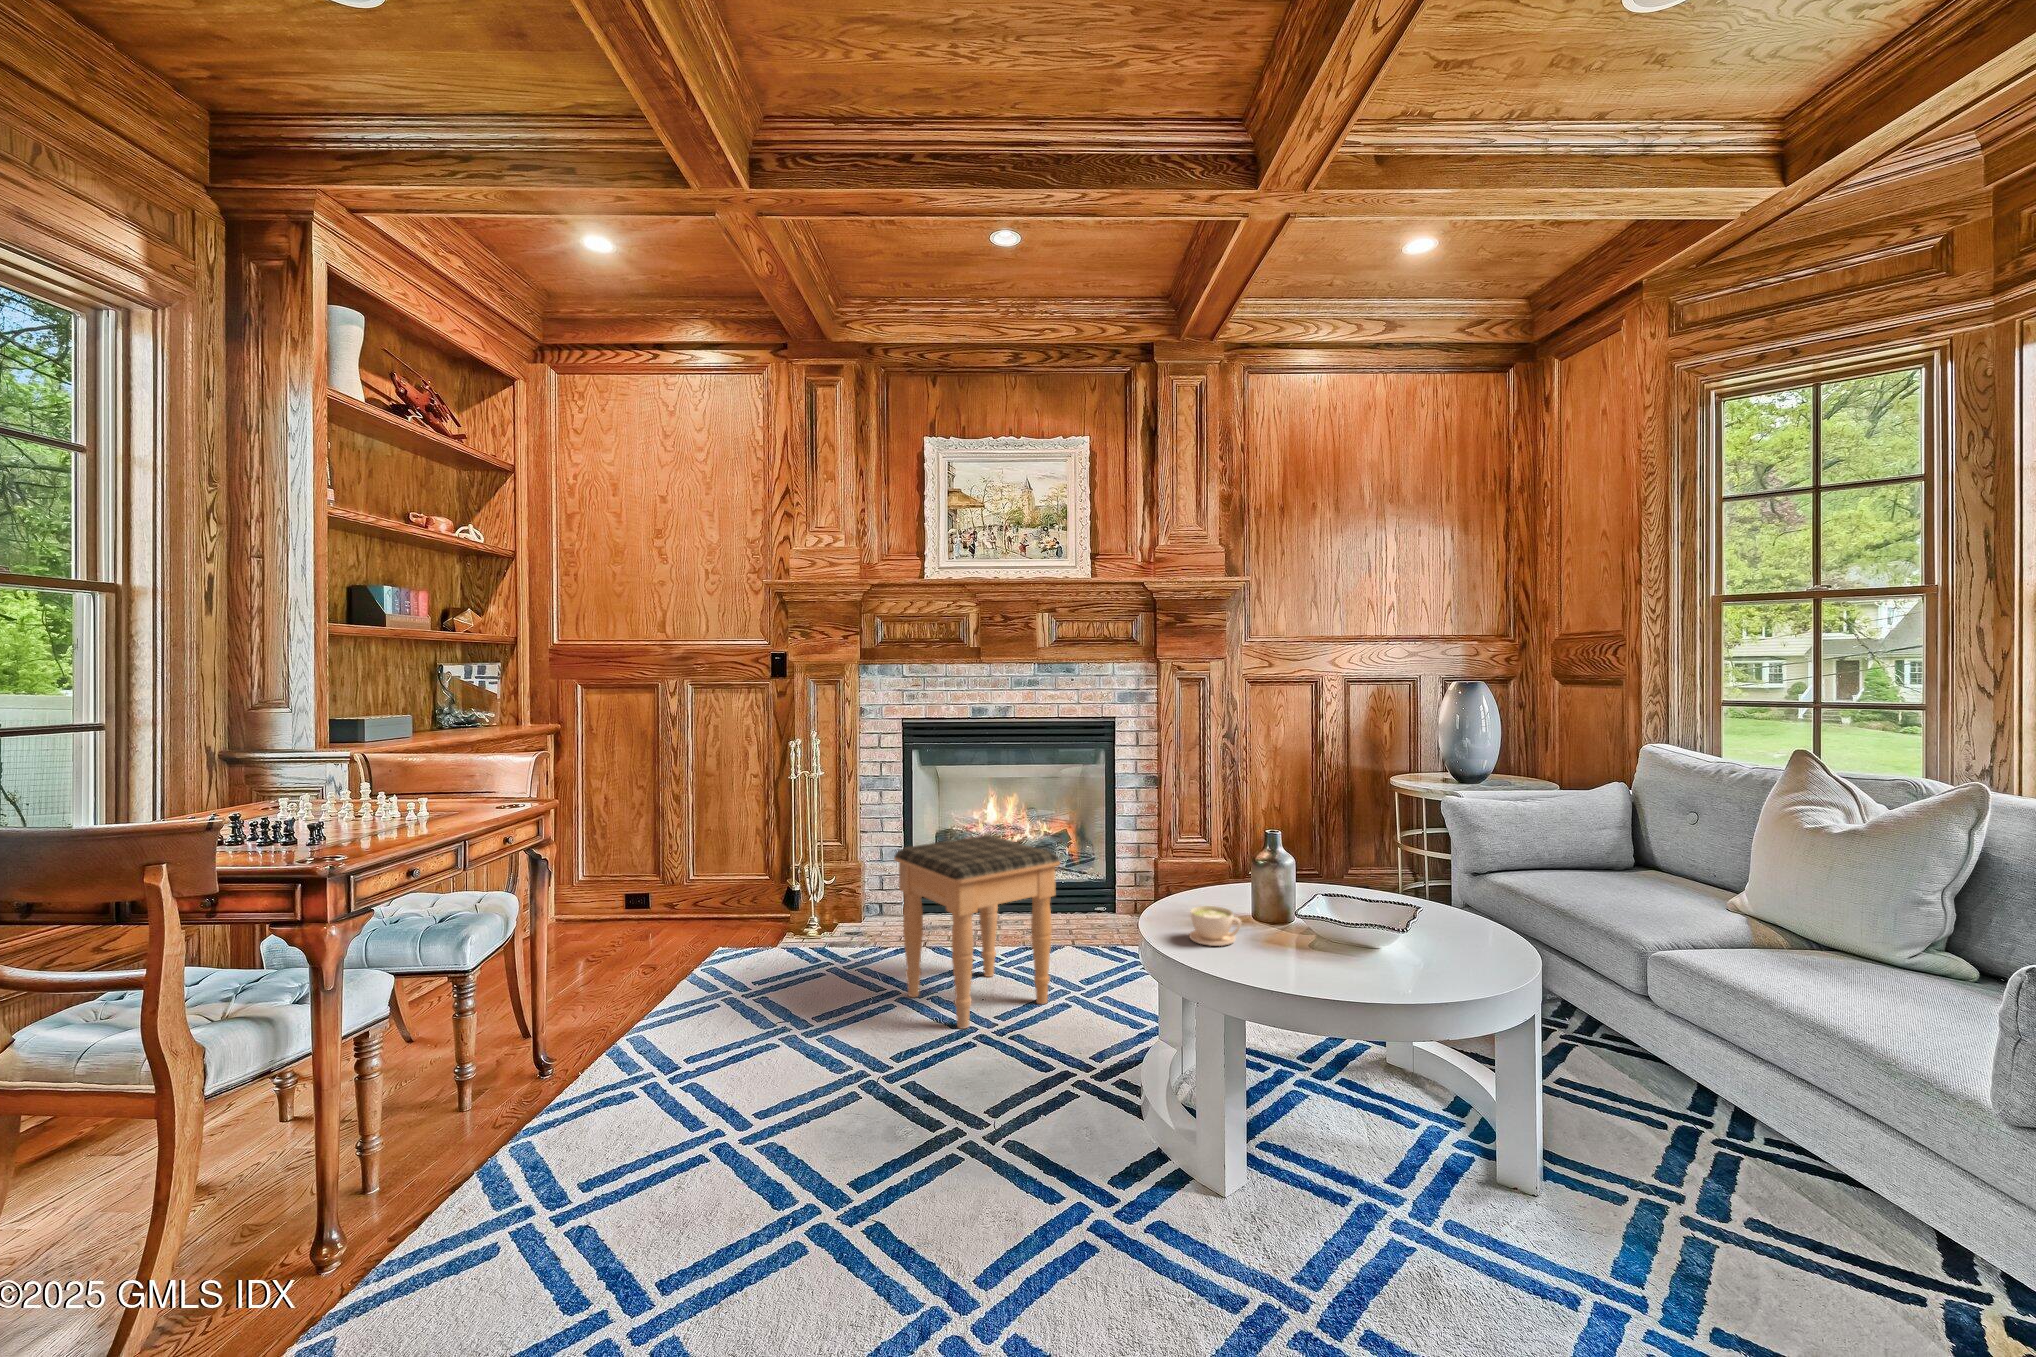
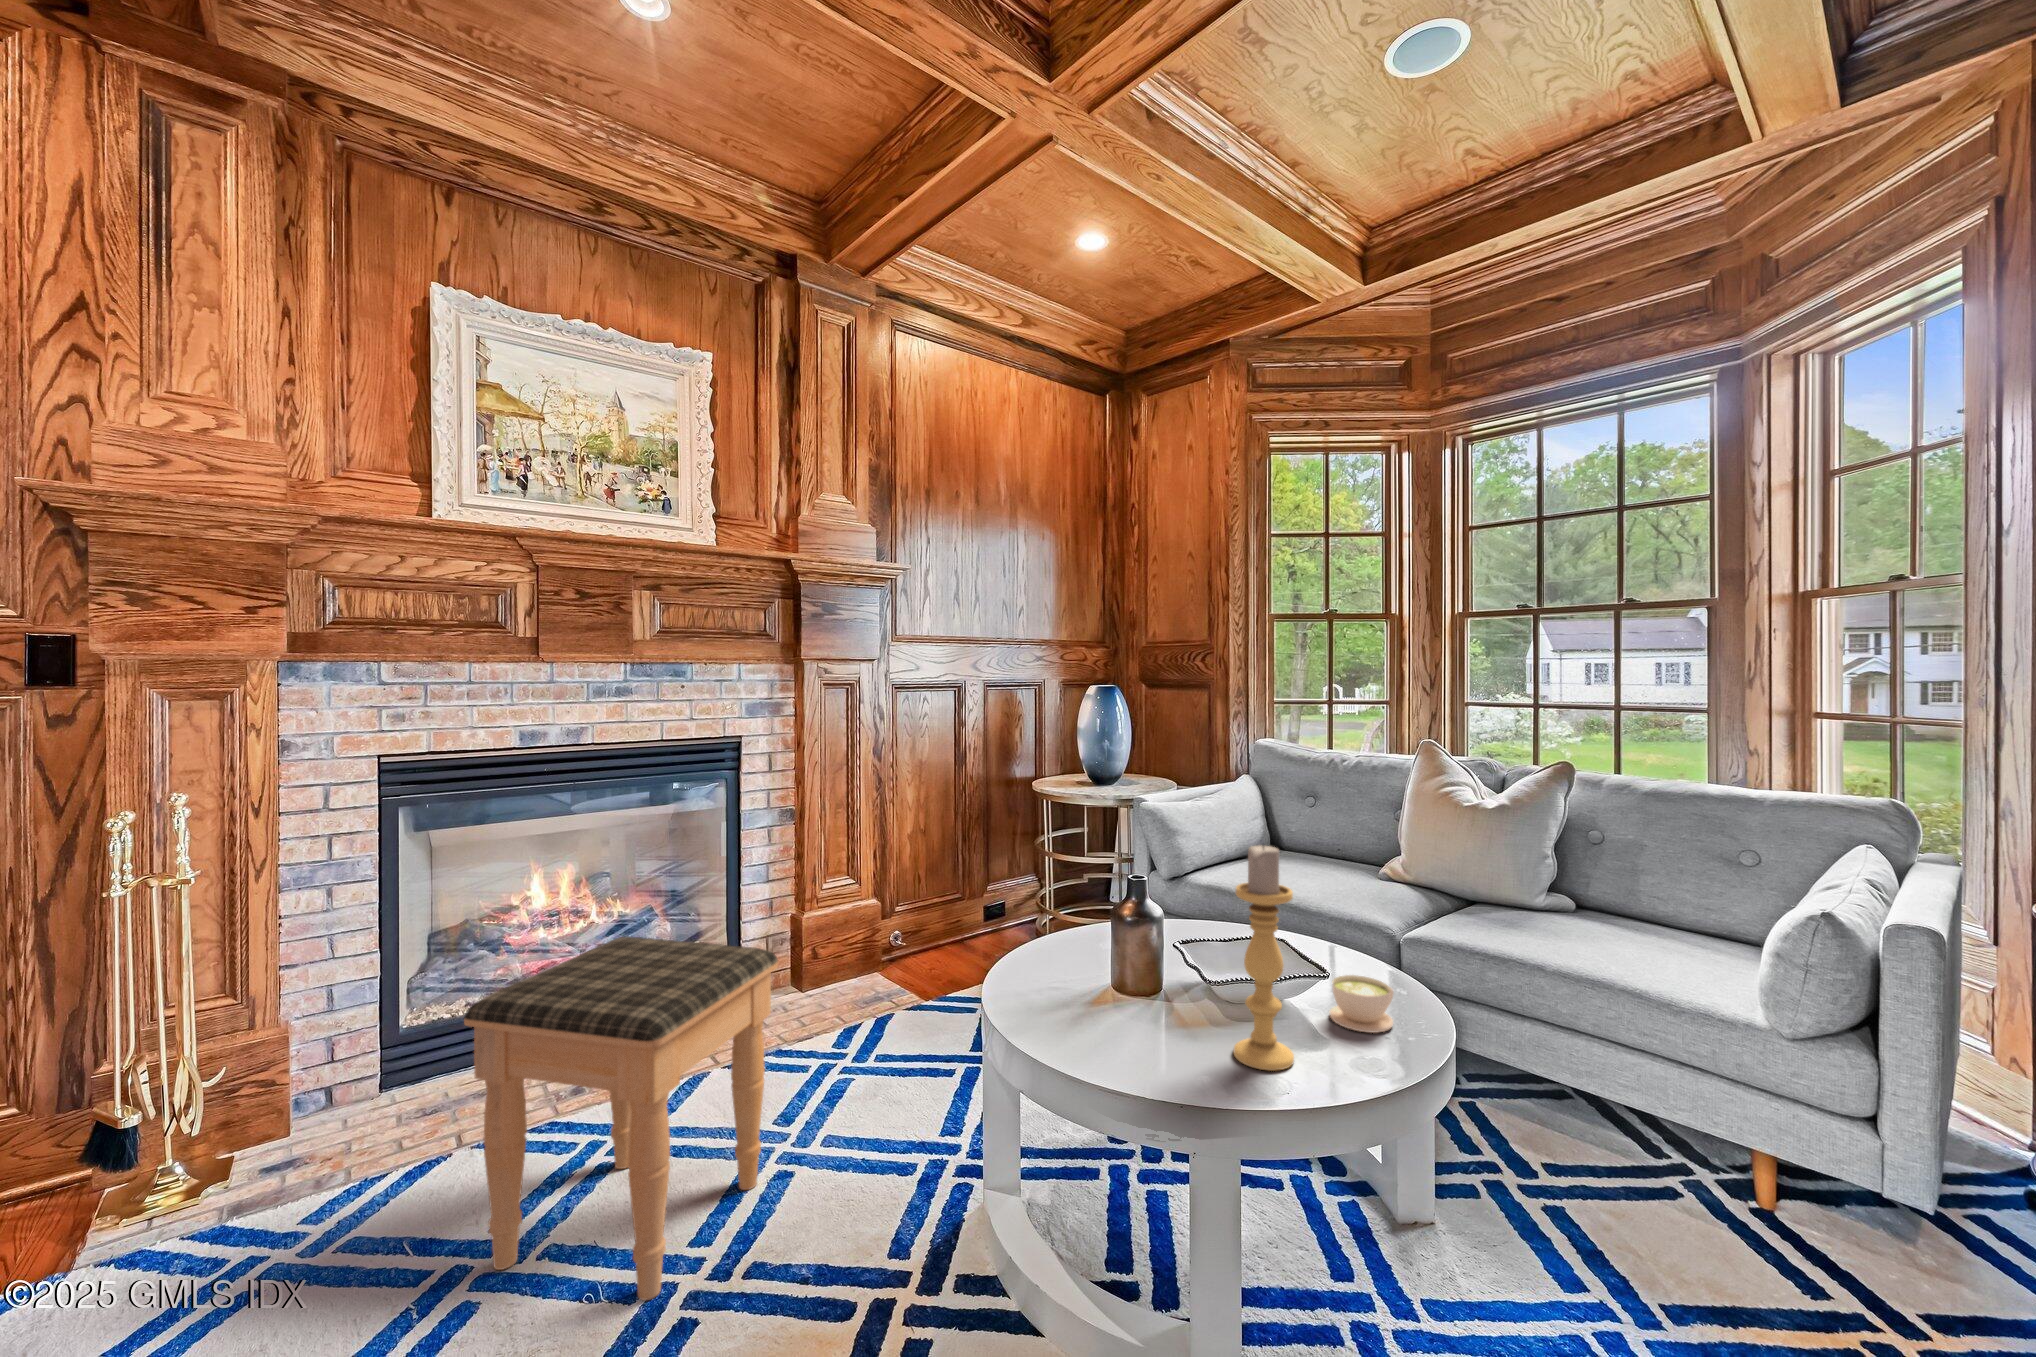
candle holder: none [1260,800,1306,969] -> present [1234,845,1294,1071]
coffee cup: present [1189,906,1241,946] -> present [1330,975,1394,1033]

